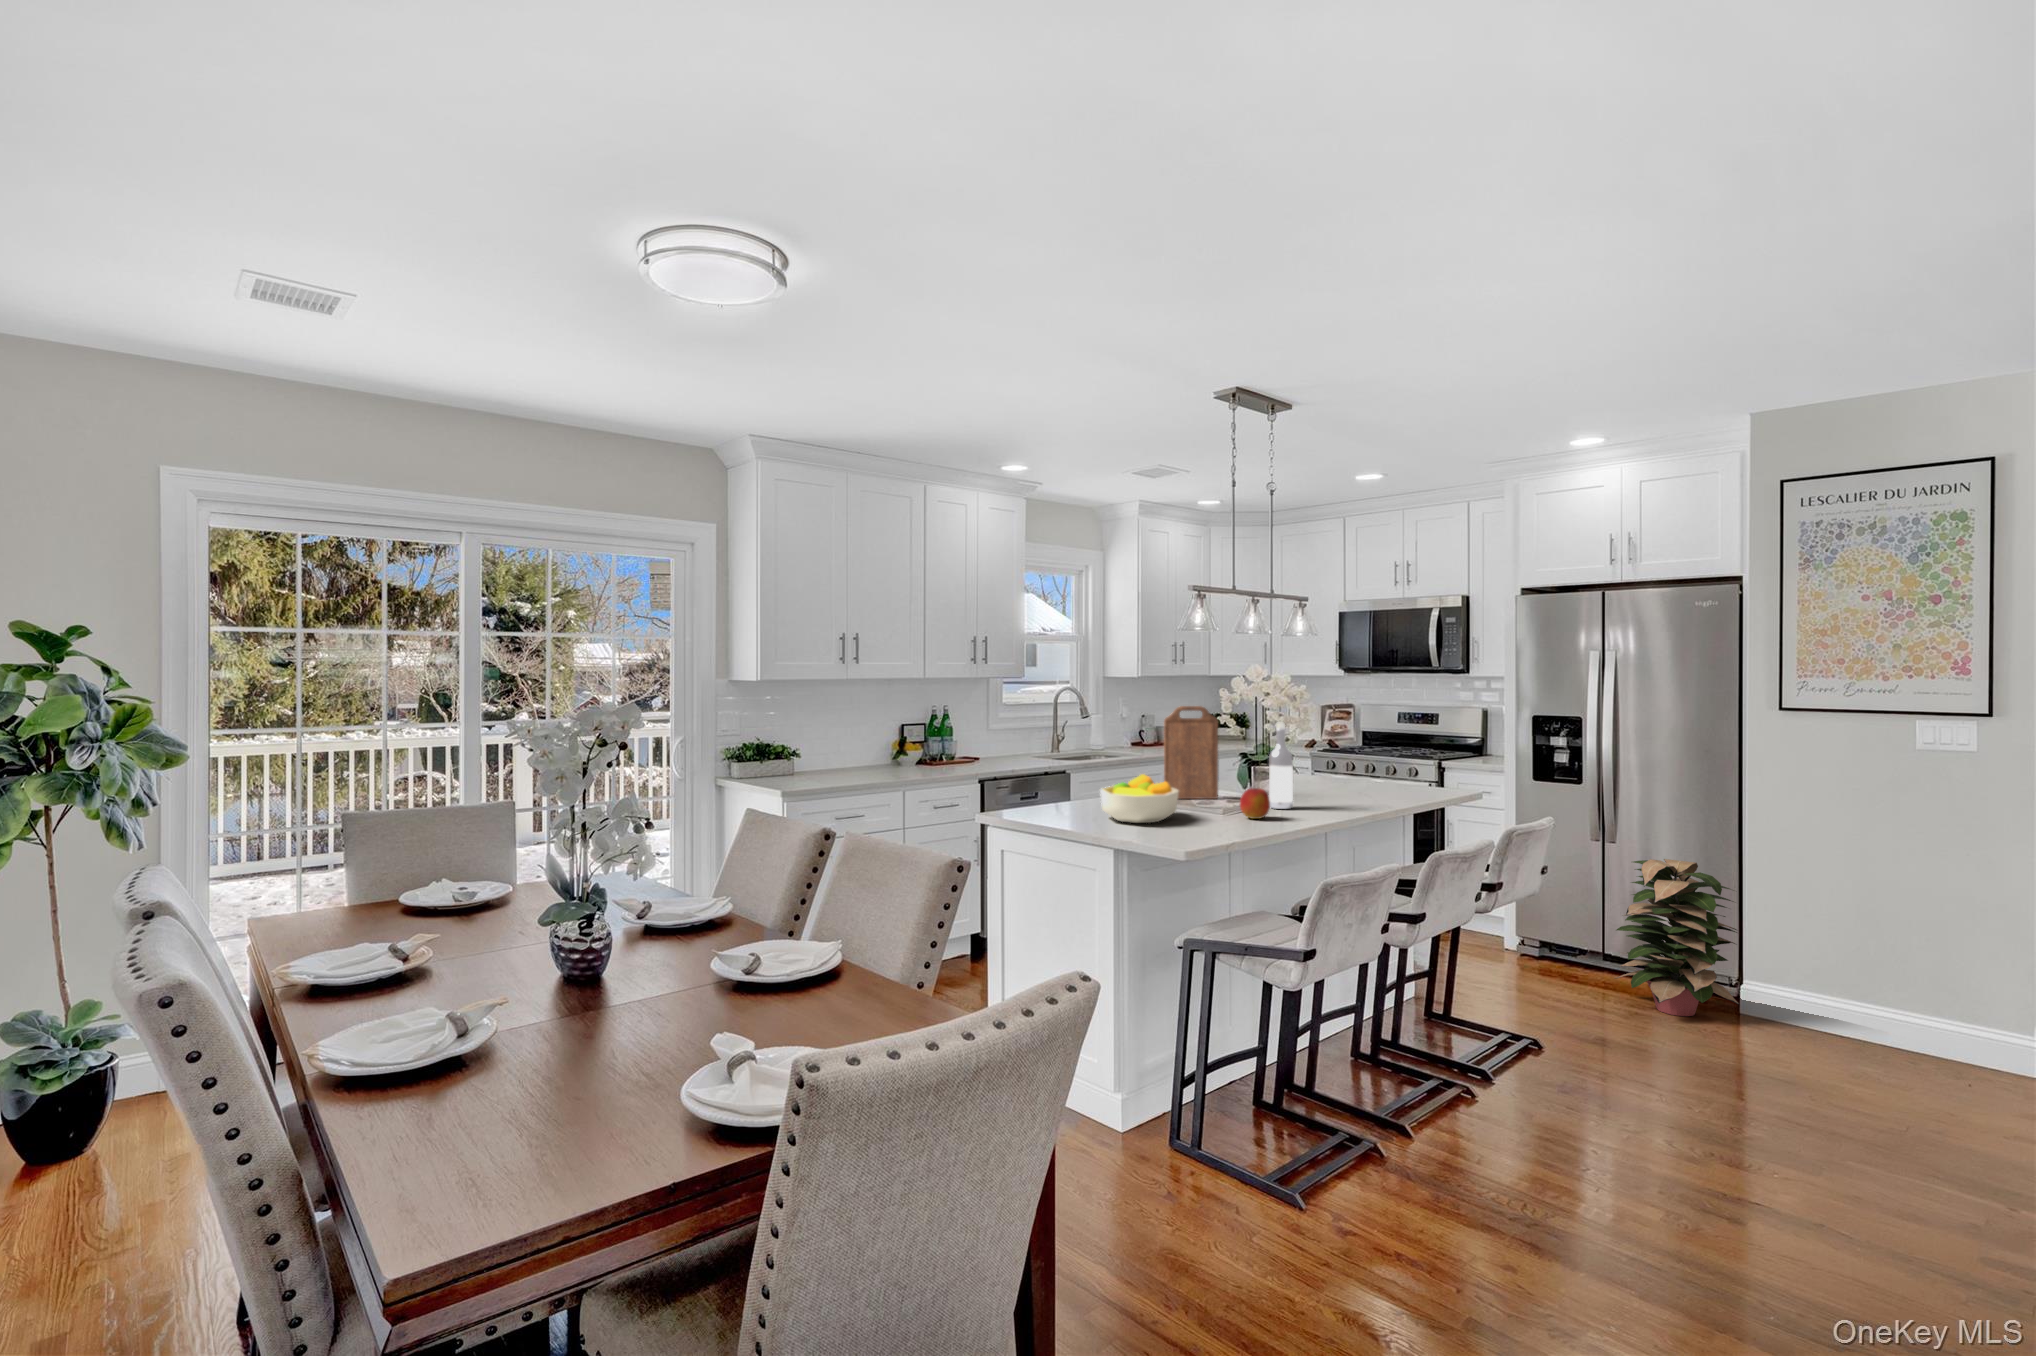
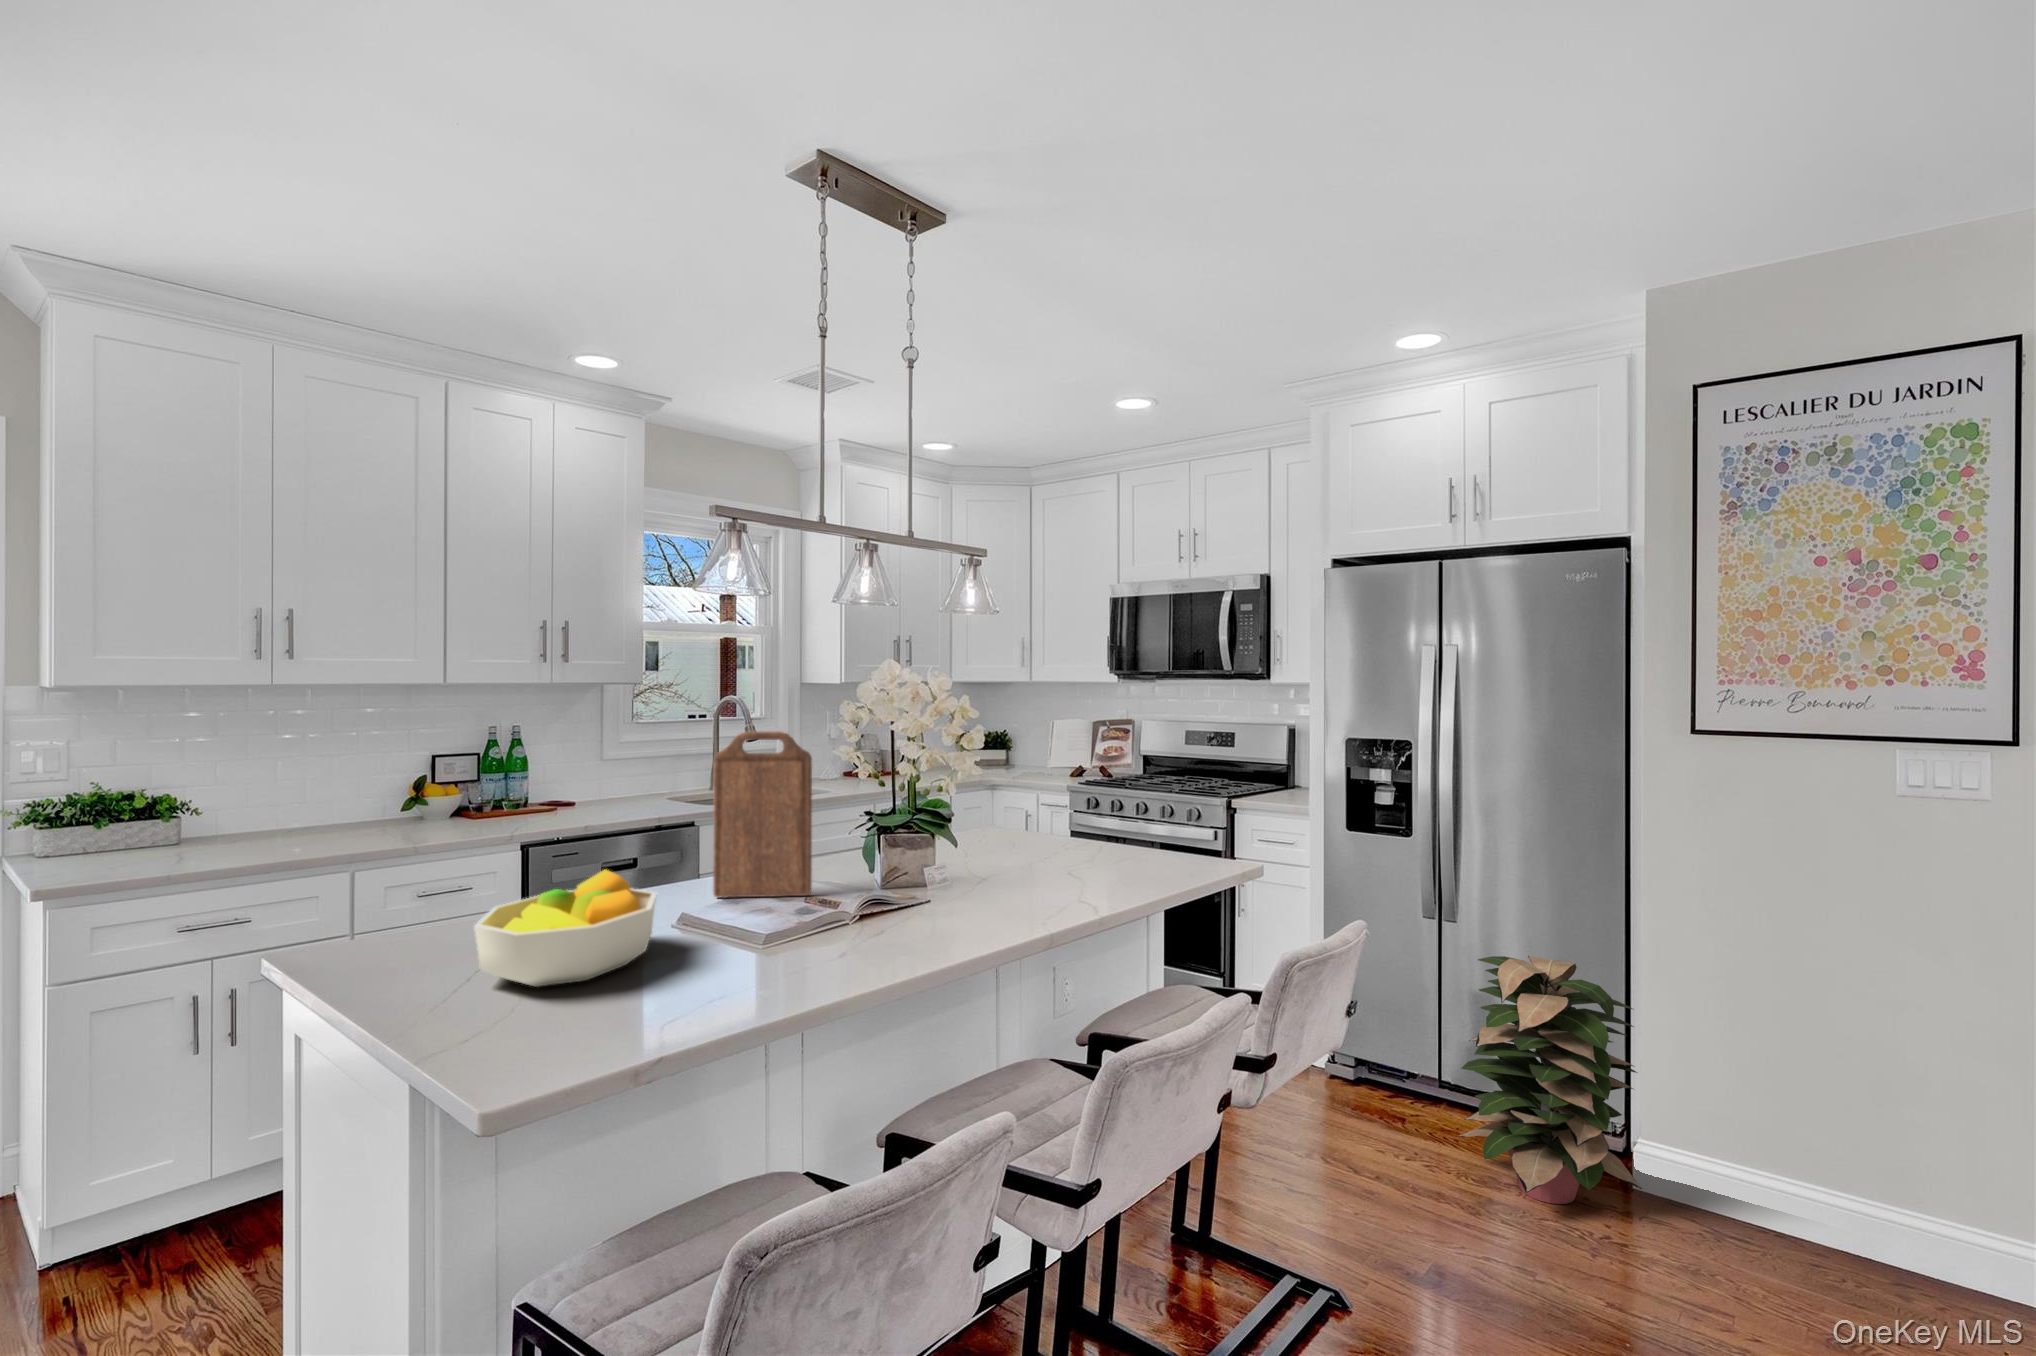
wine bottle: present [1269,723,1293,809] -> none [873,764,916,925]
apple: present [1240,788,1270,819] -> none [779,898,839,961]

